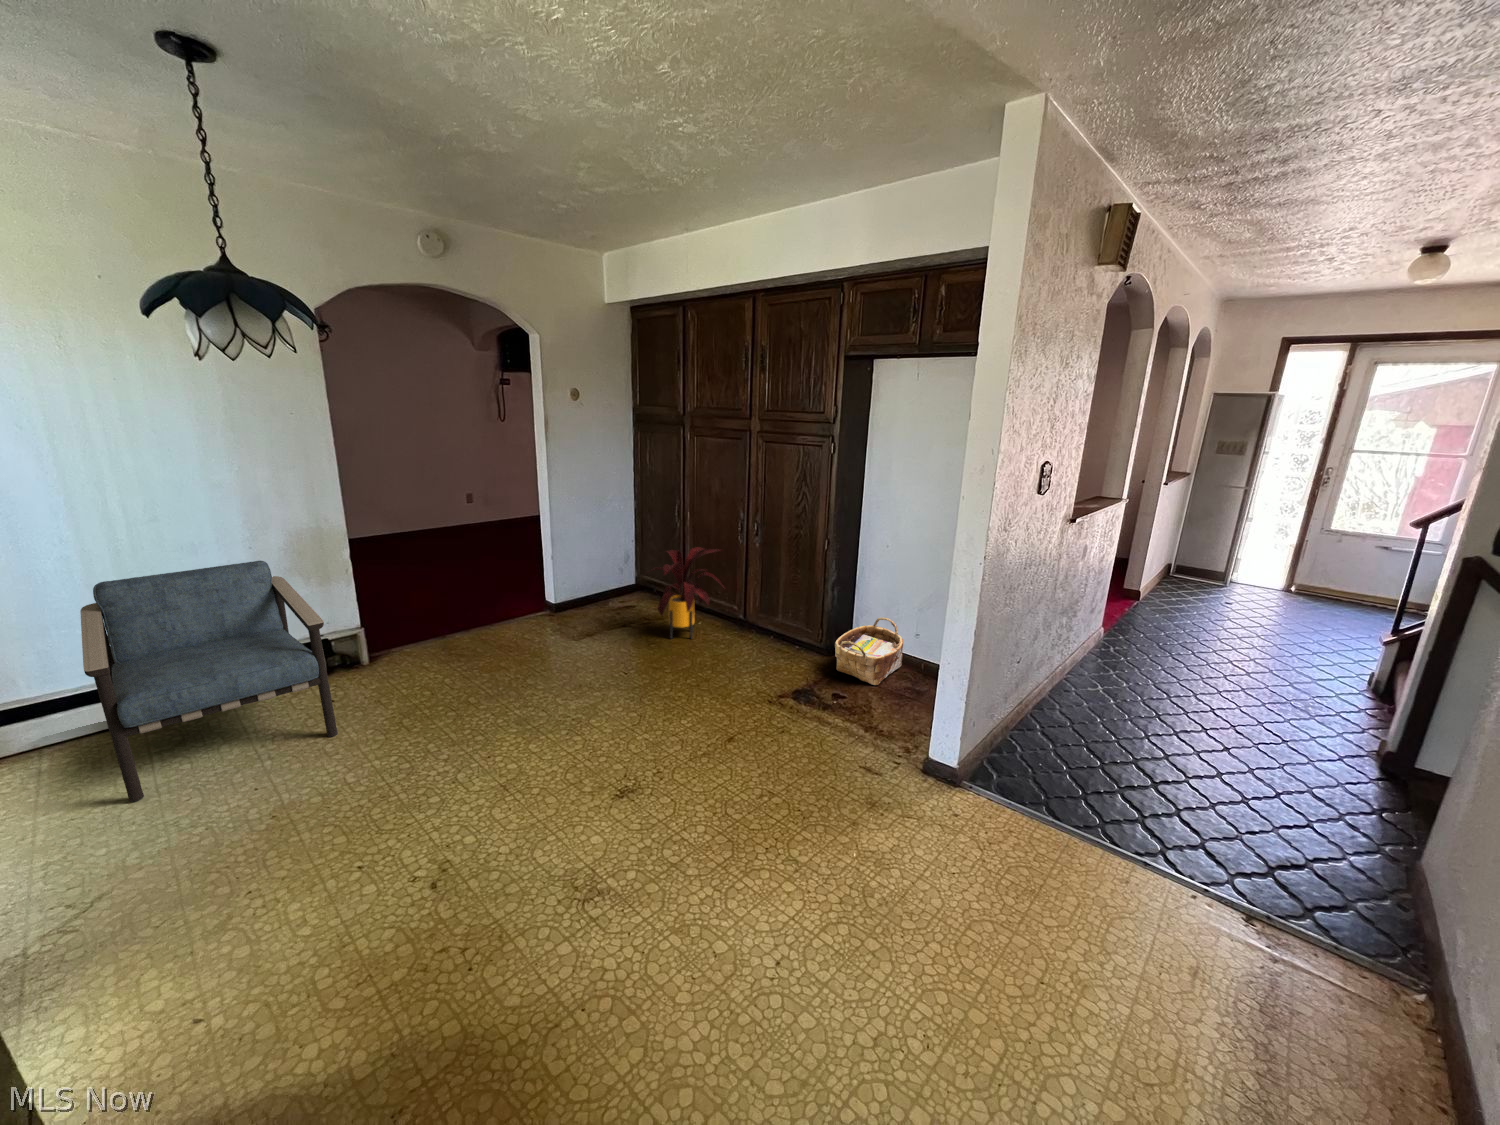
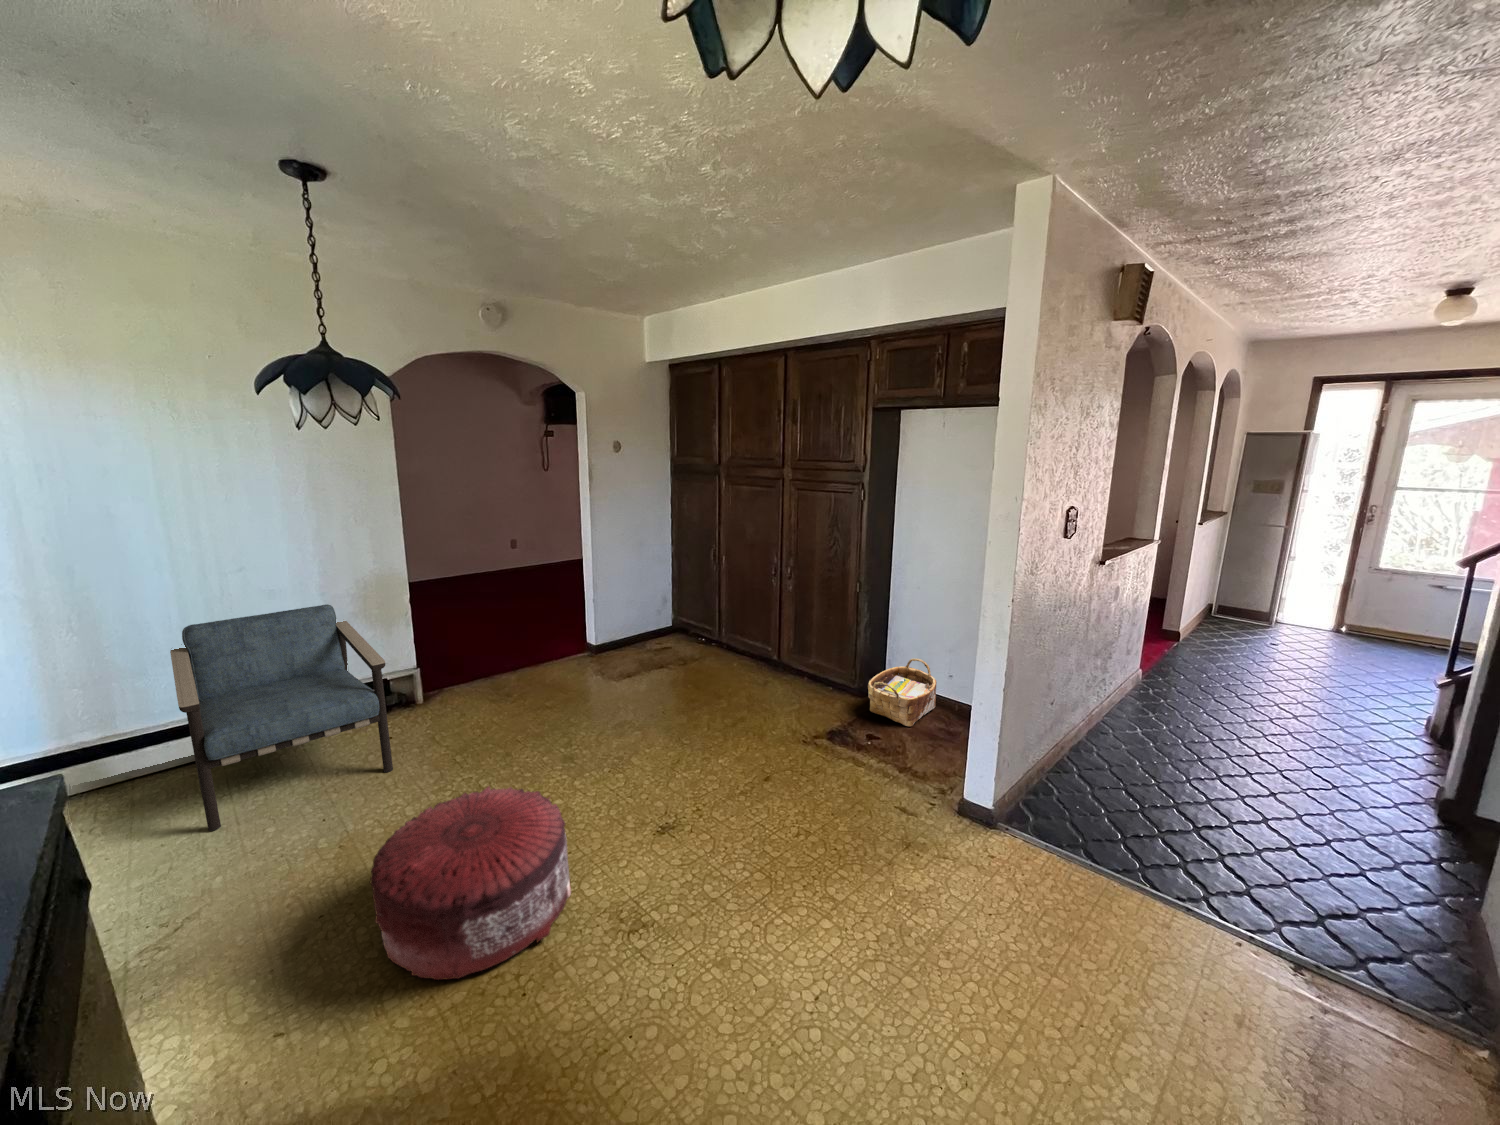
house plant: present [650,547,723,639] -> none [674,589,760,680]
pouf: none [298,751,523,957] -> present [370,786,571,980]

